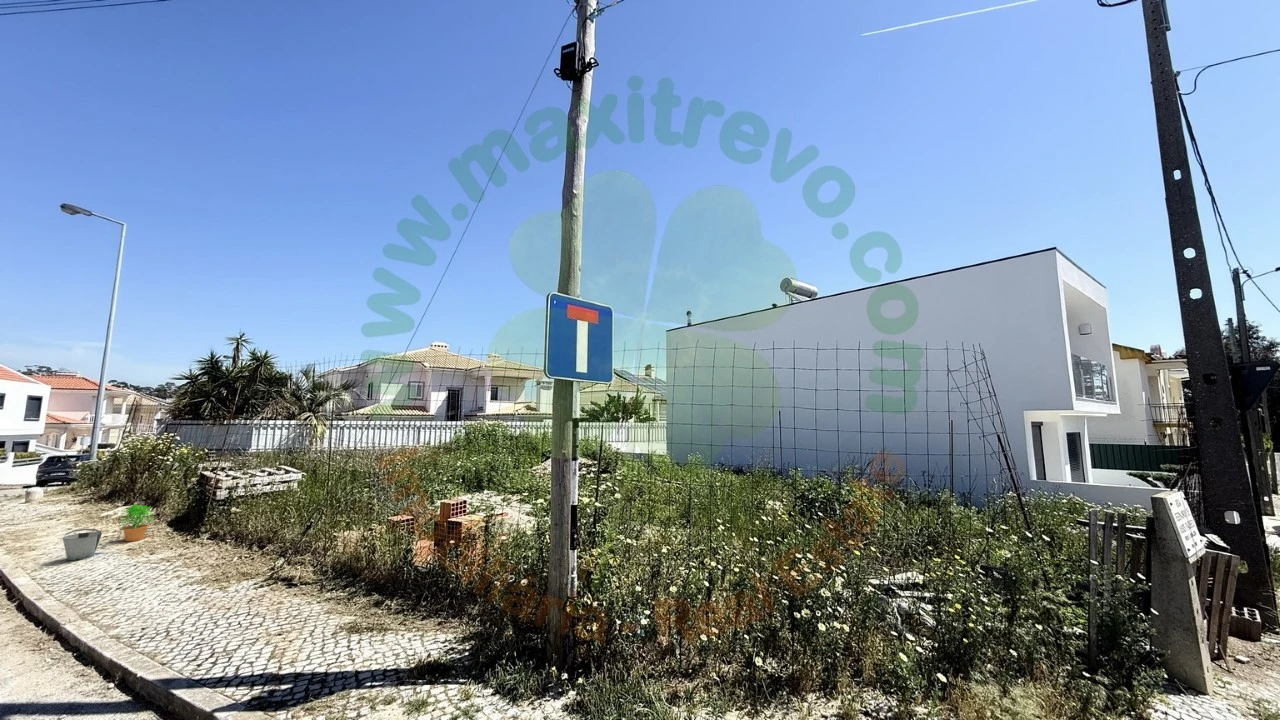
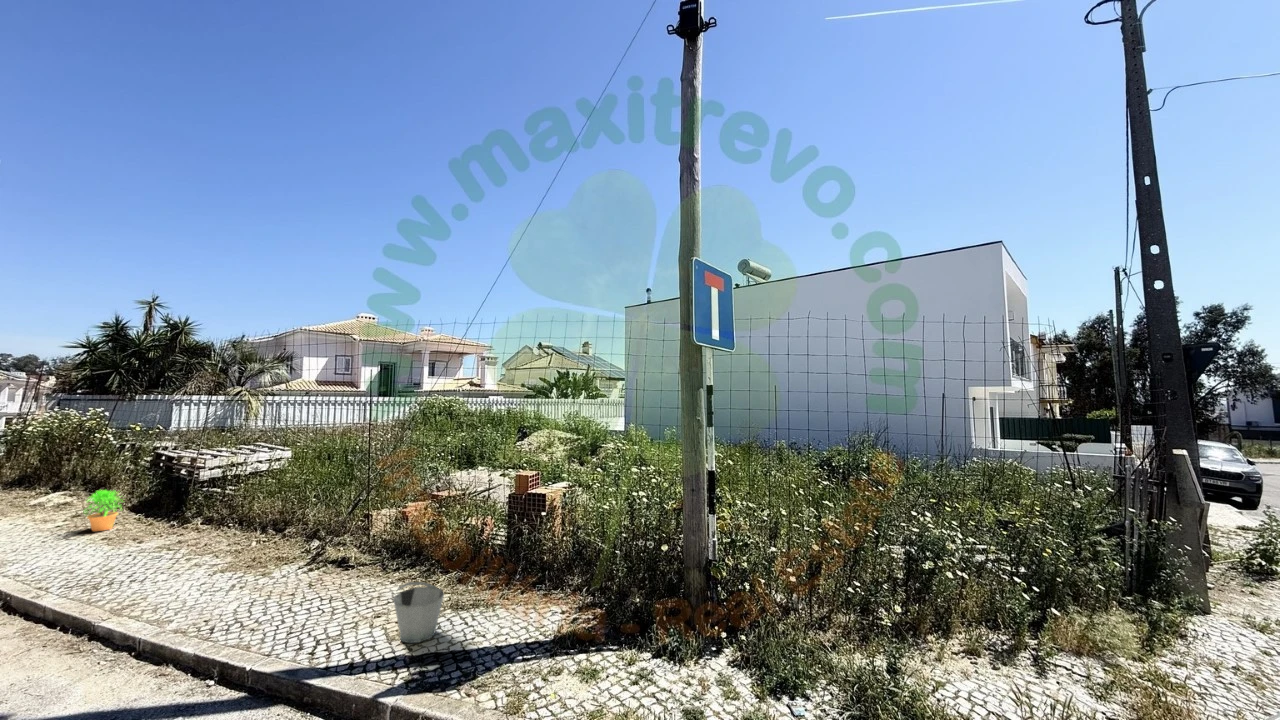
bucket: present [63,529,102,561] -> present [393,582,444,643]

